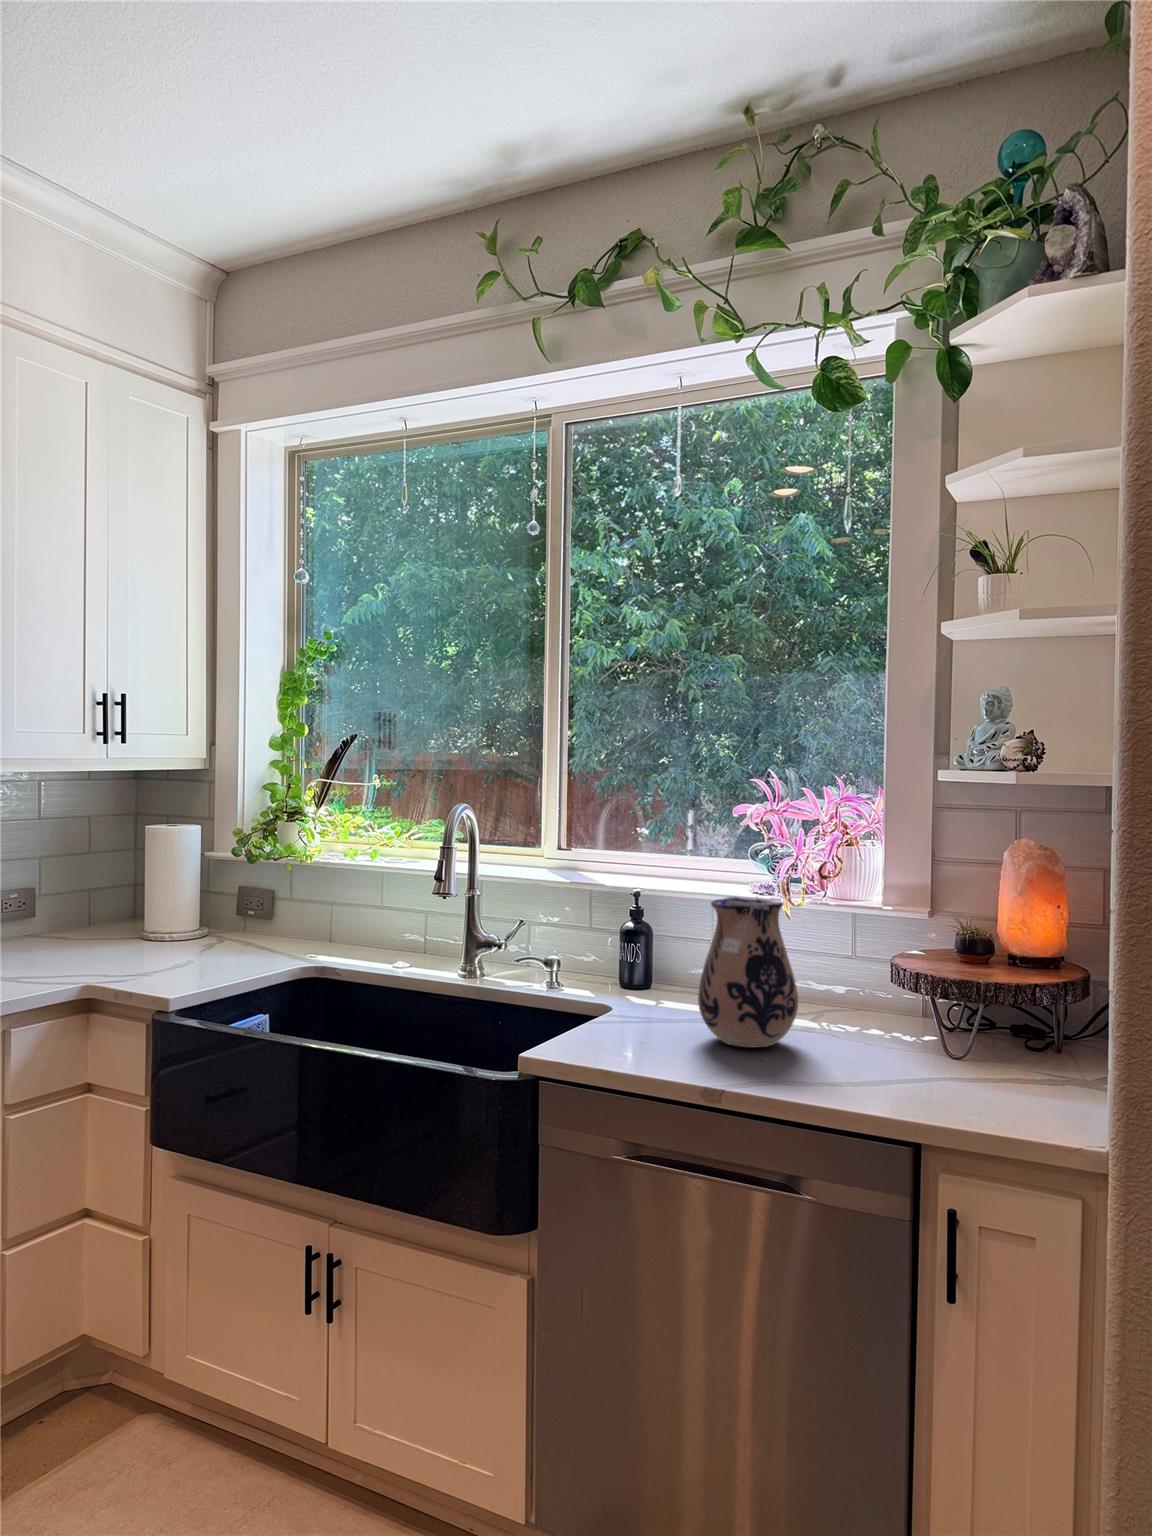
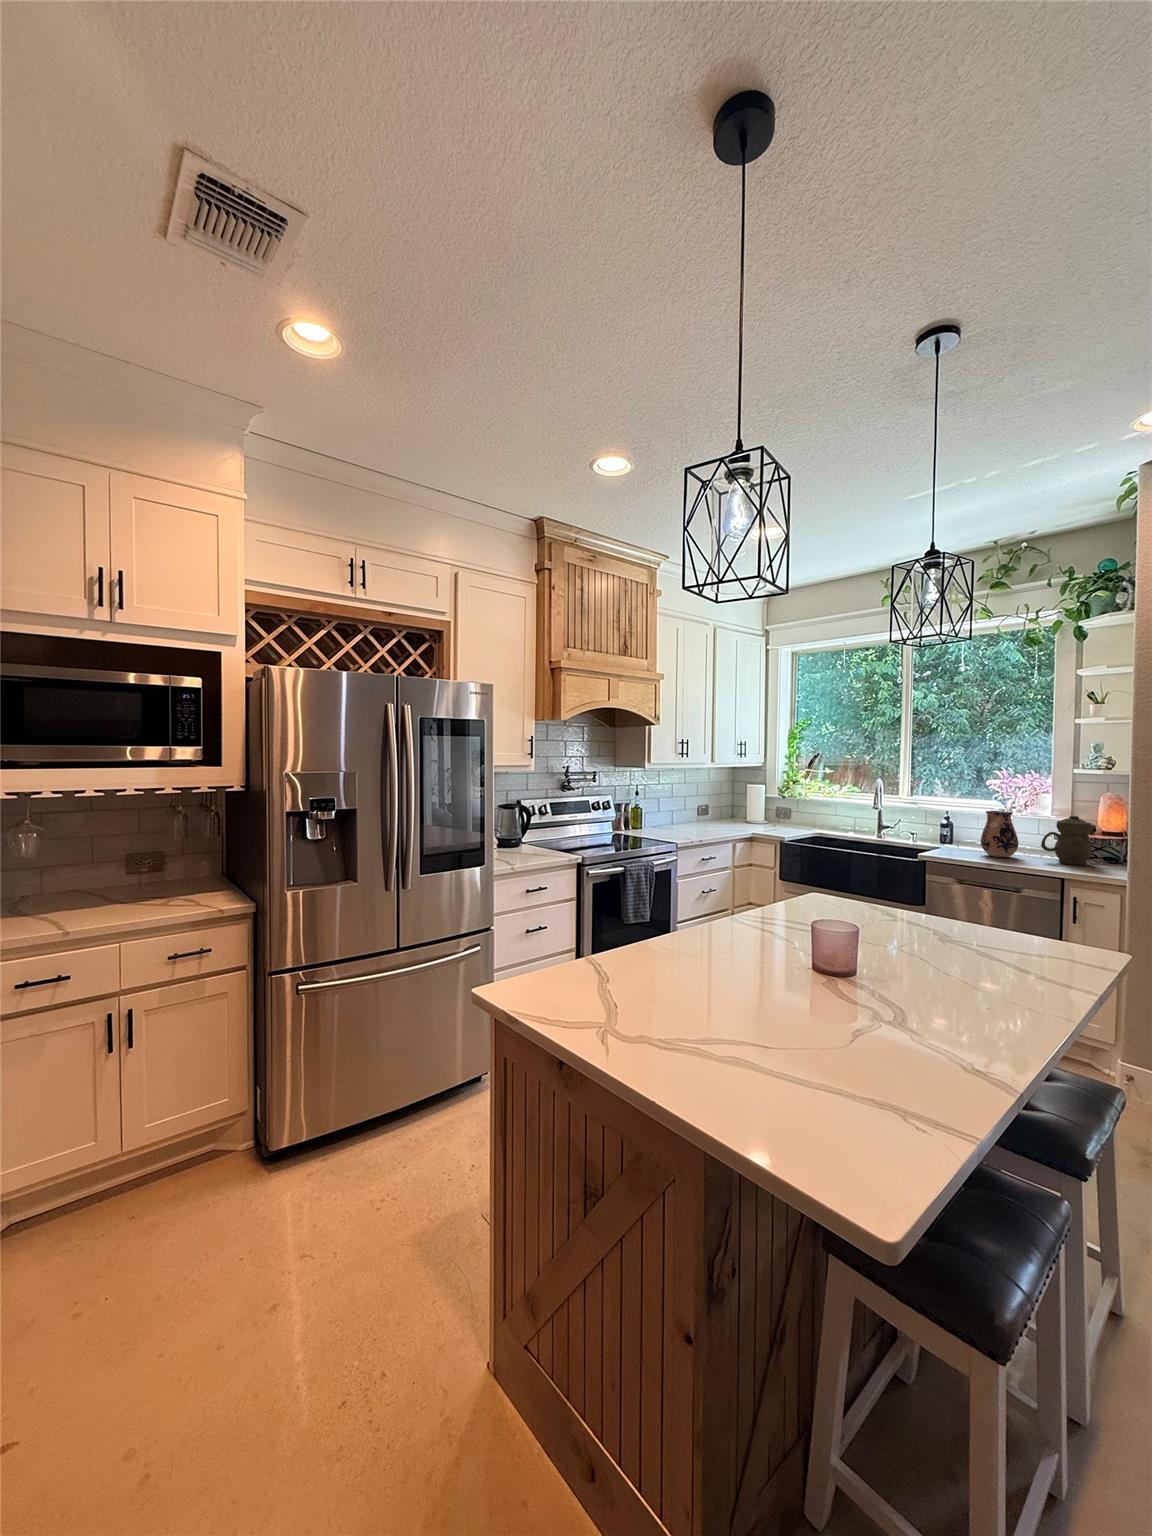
teapot: none [857,913,998,1071] -> present [1041,816,1095,865]

